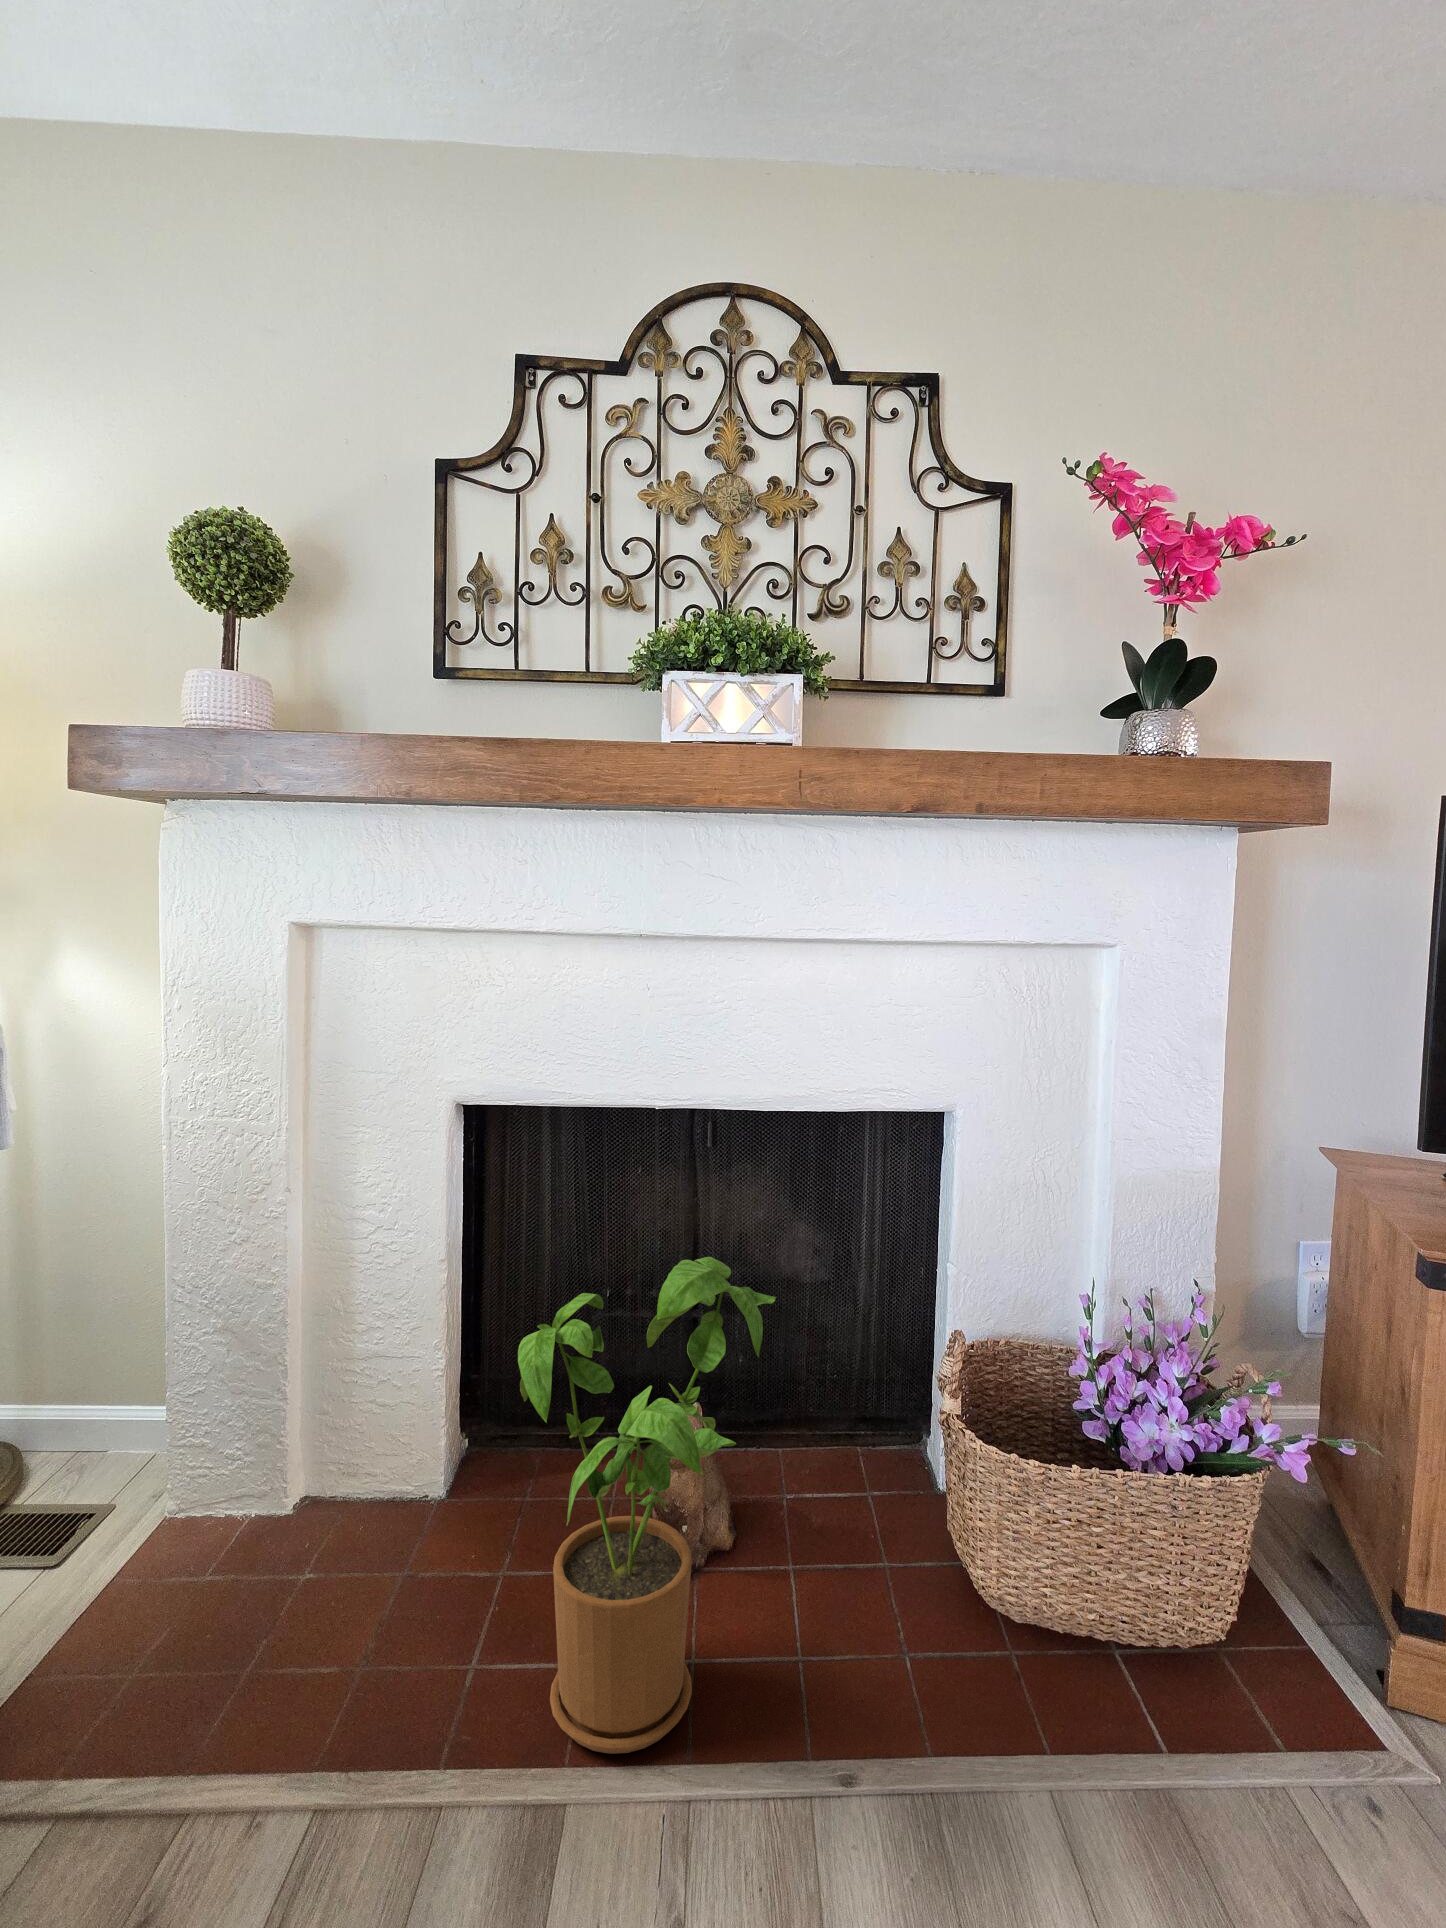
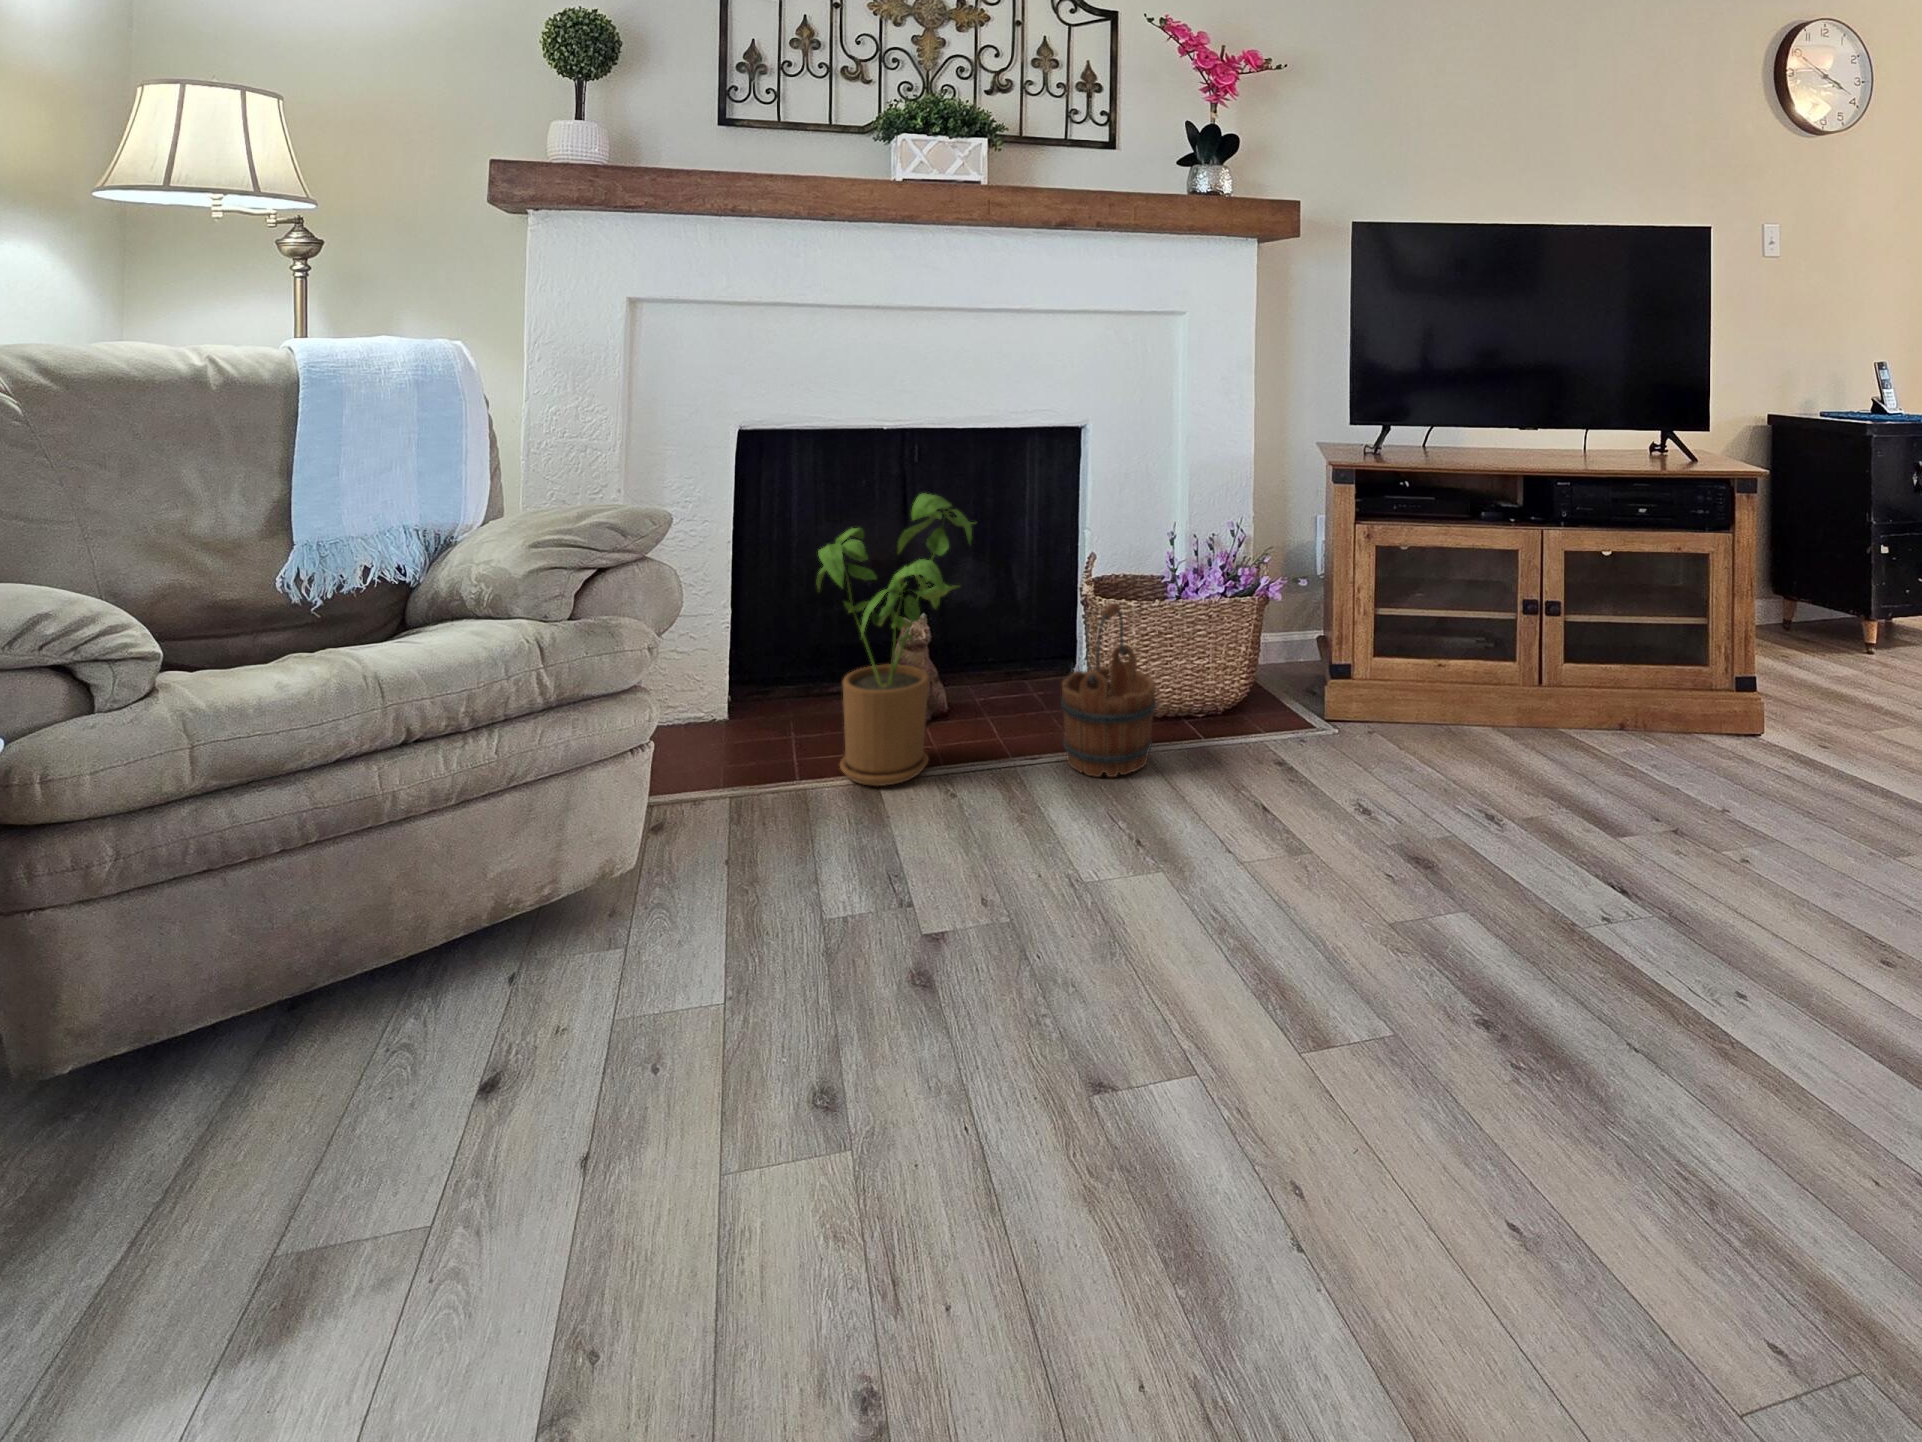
wooden bucket: none [911,1466,1081,1796] -> present [1061,603,1156,777]

